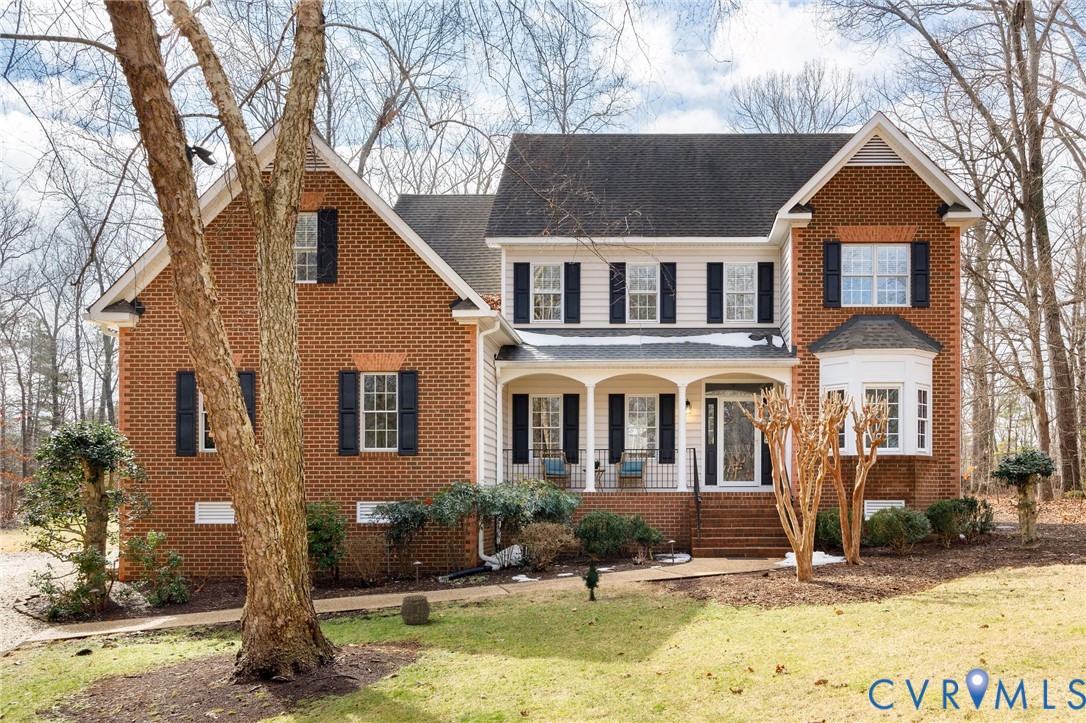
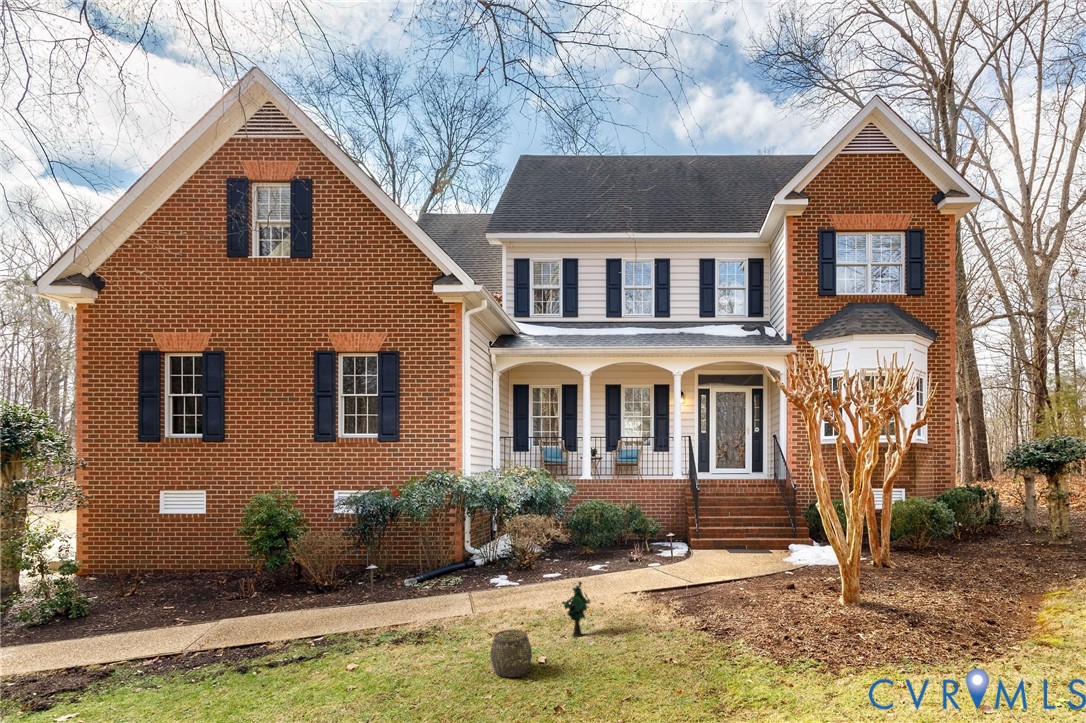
woven basket: present [401,595,430,624] -> present [490,630,532,678]

